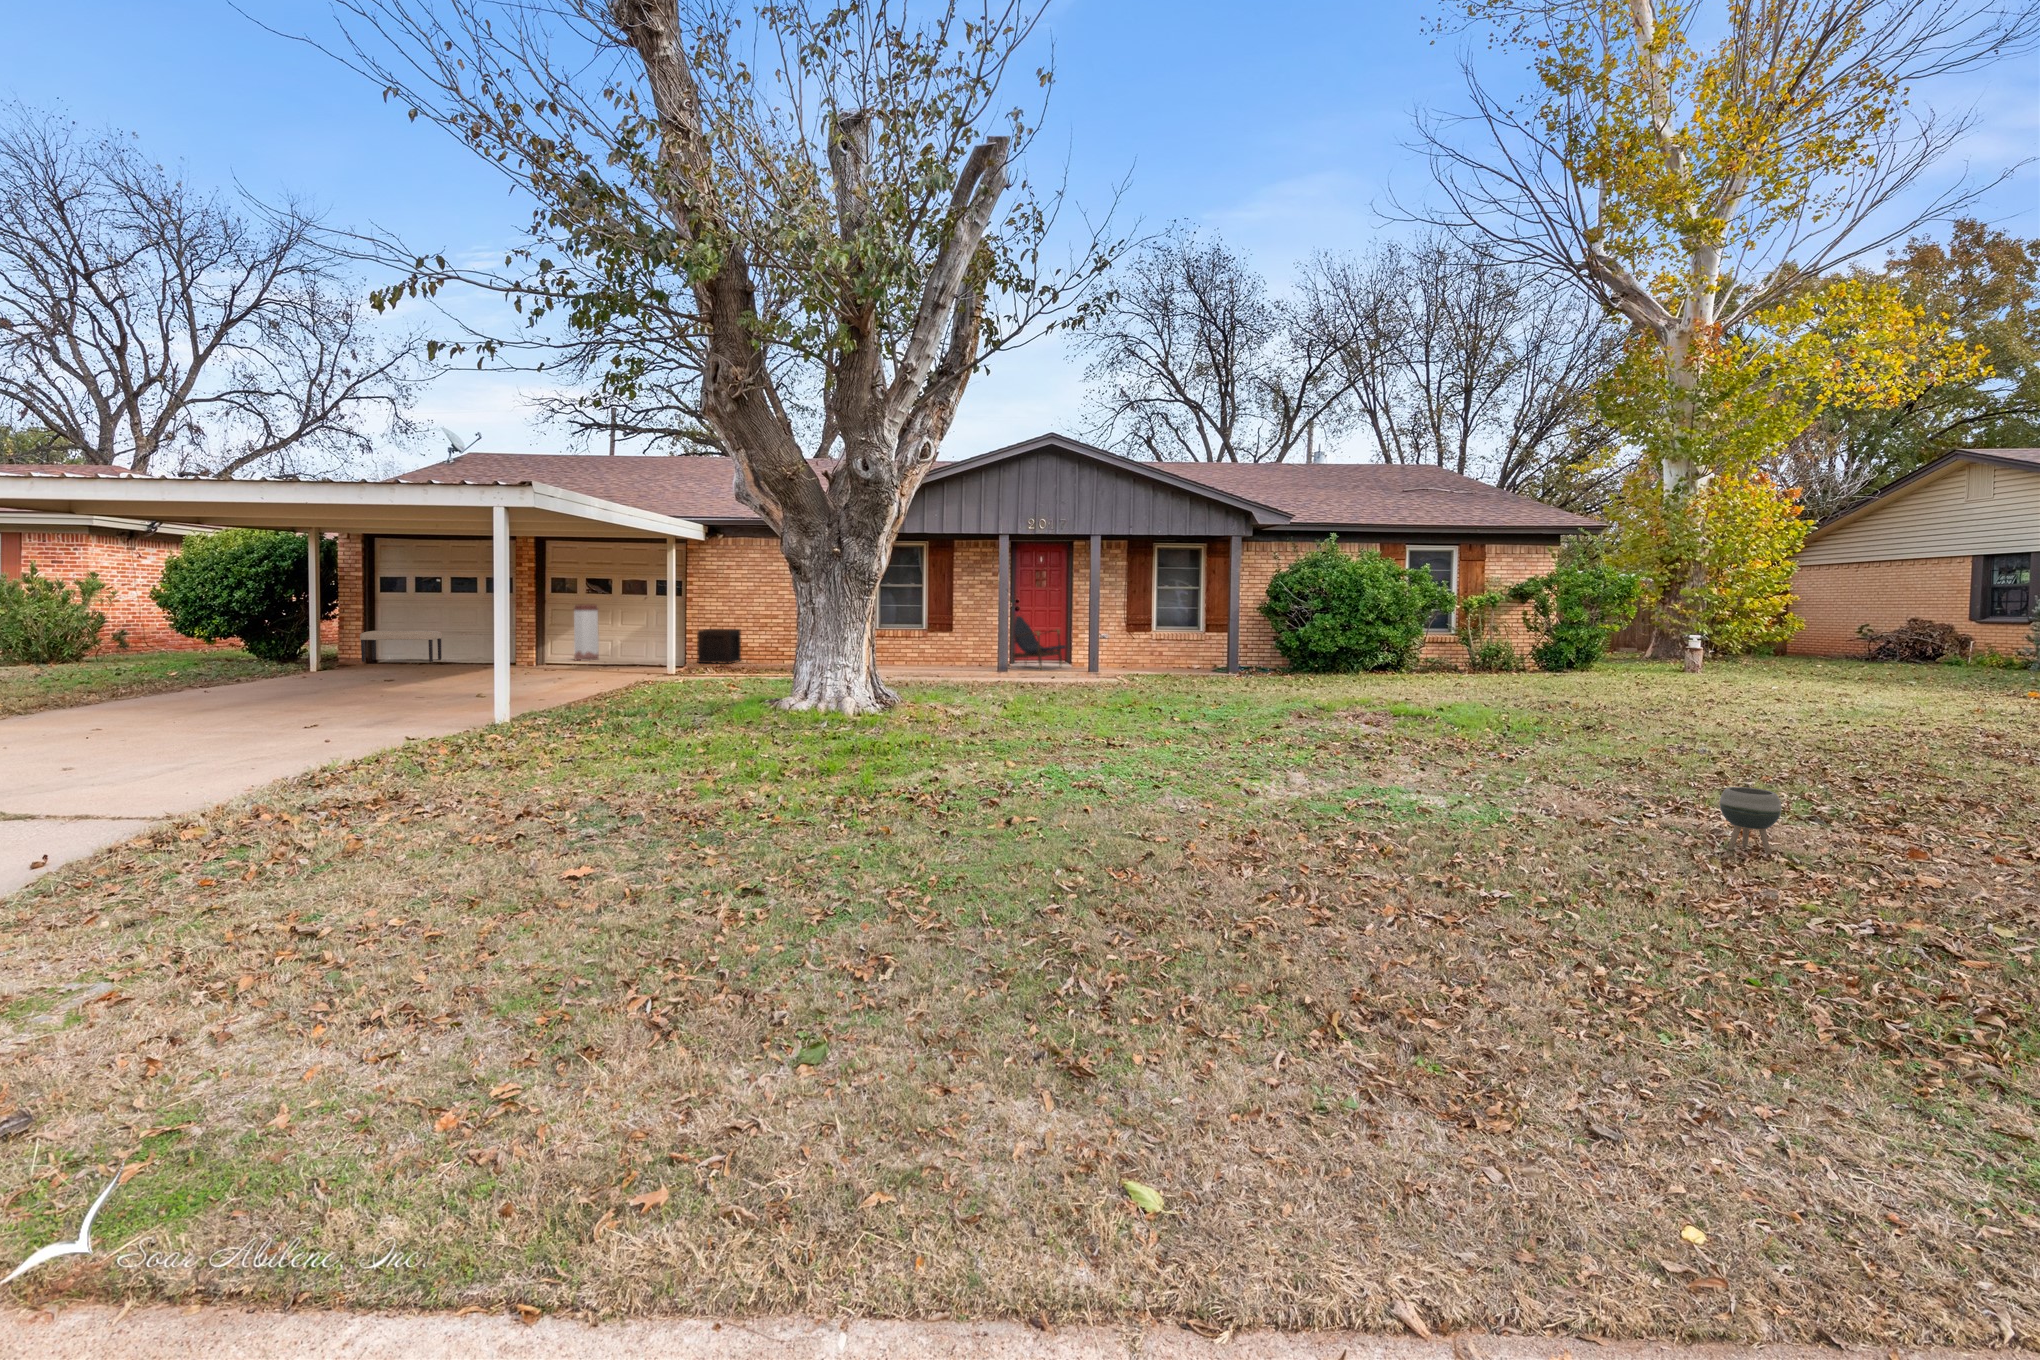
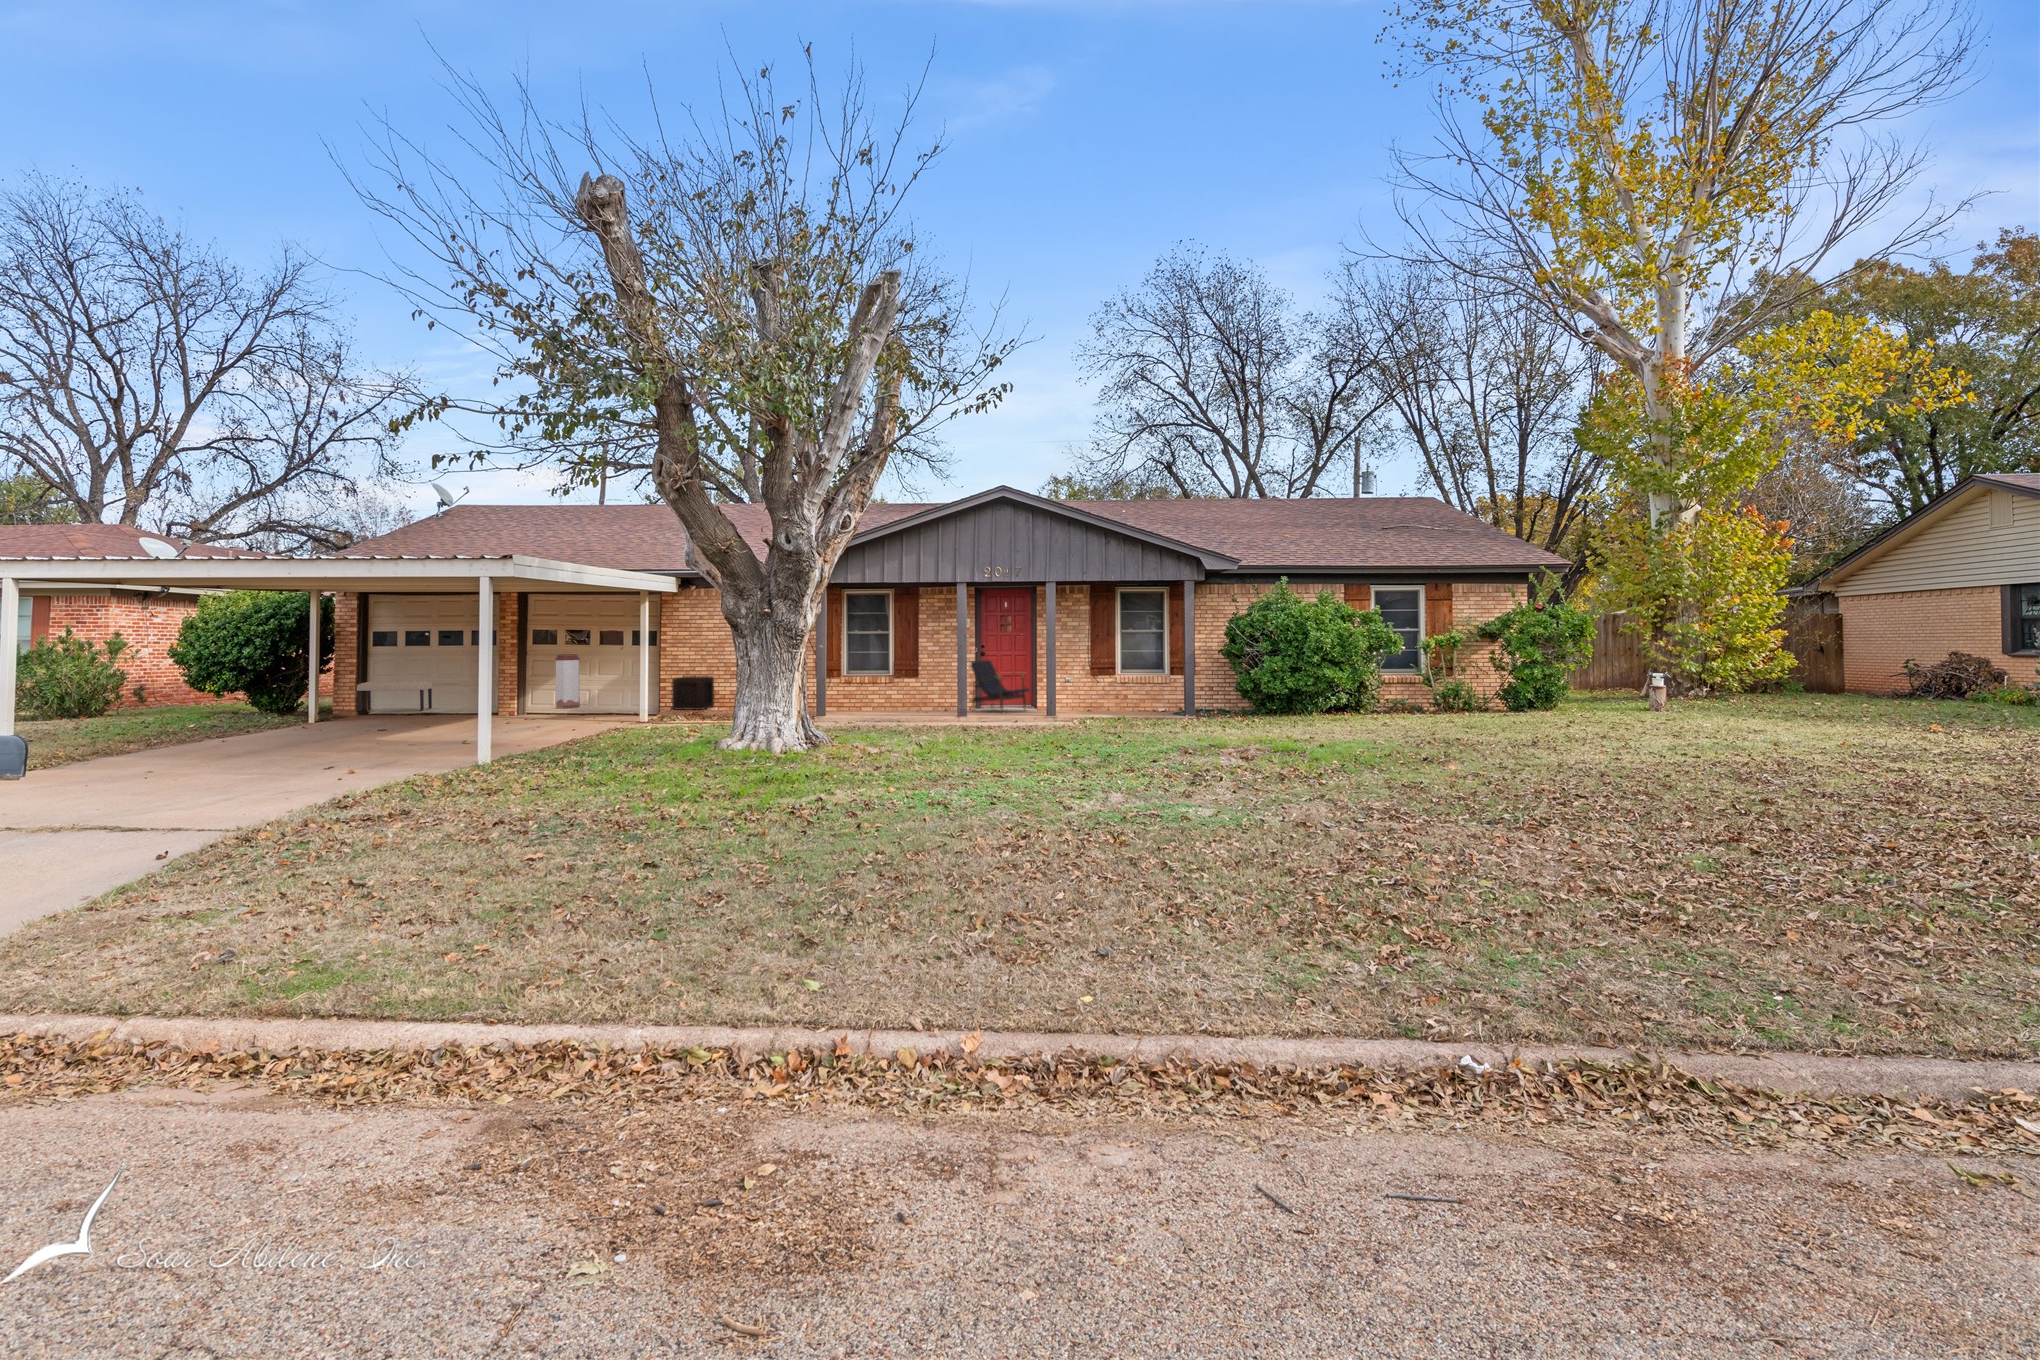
planter: present [1720,787,1781,854] -> none [1363,794,1400,842]

